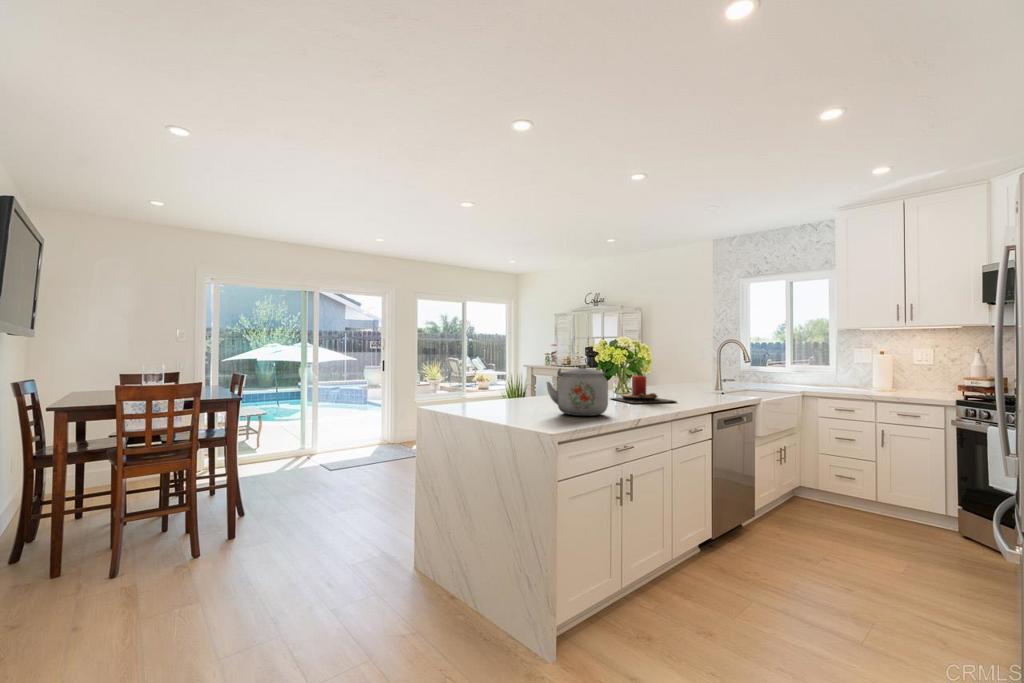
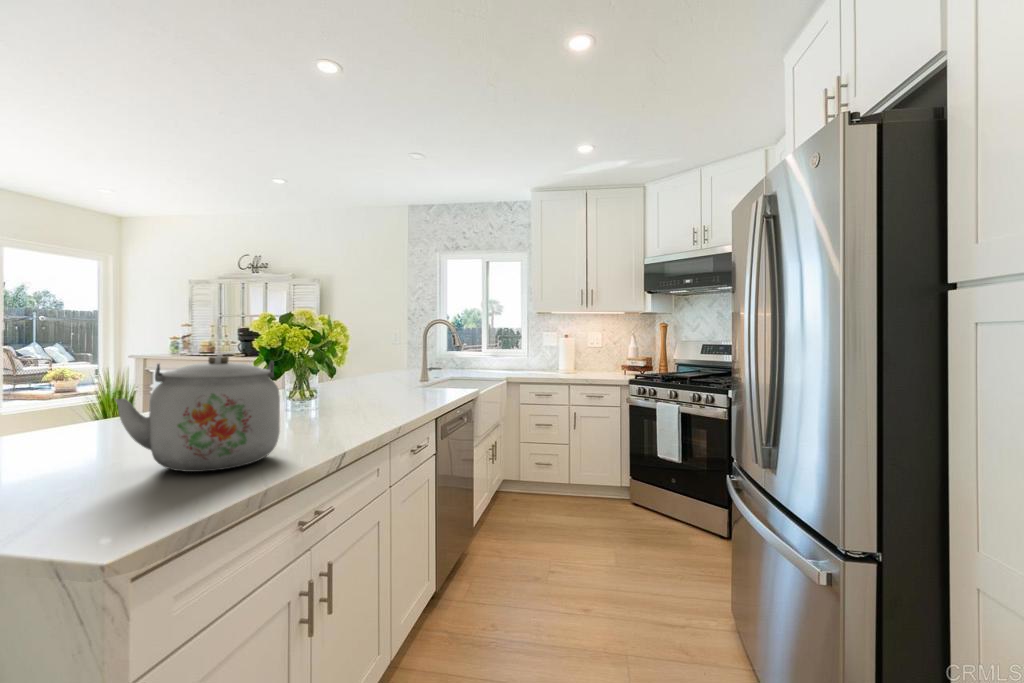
candle: present [611,375,677,404] -> none [279,369,391,418]

